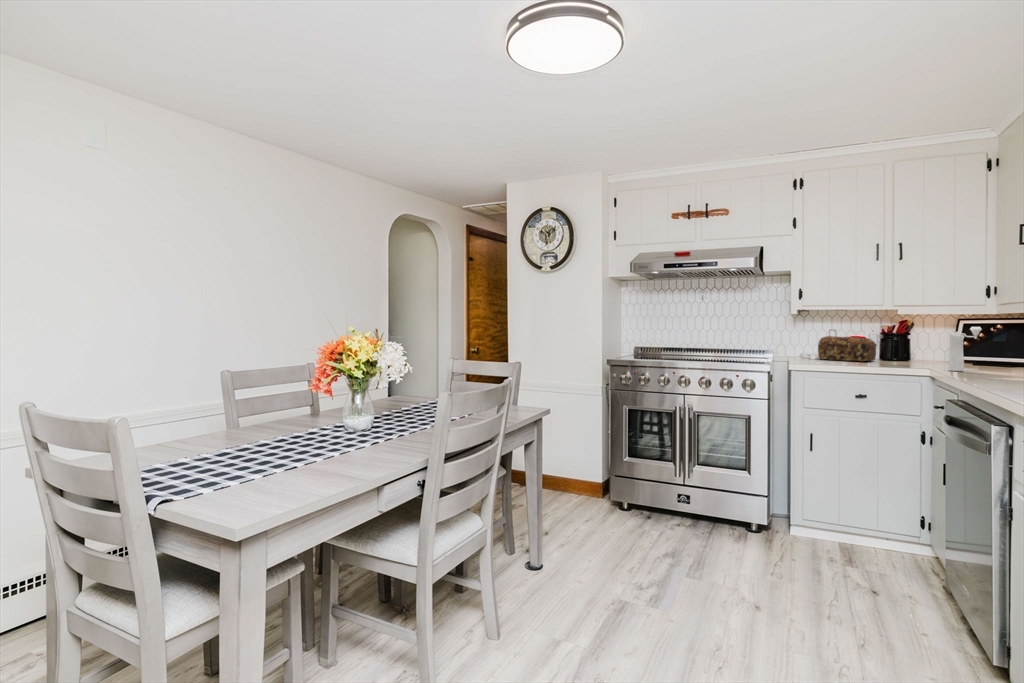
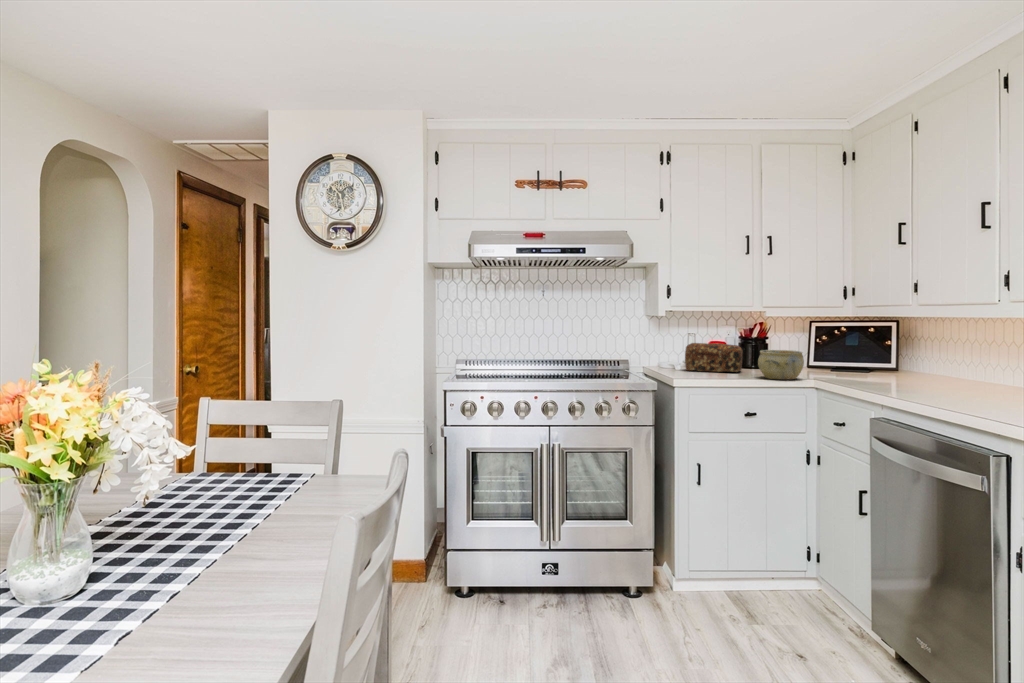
pepper mill: present [949,327,982,371] -> none [838,333,863,383]
ceramic bowl: none [875,342,920,367] -> present [758,350,804,379]

